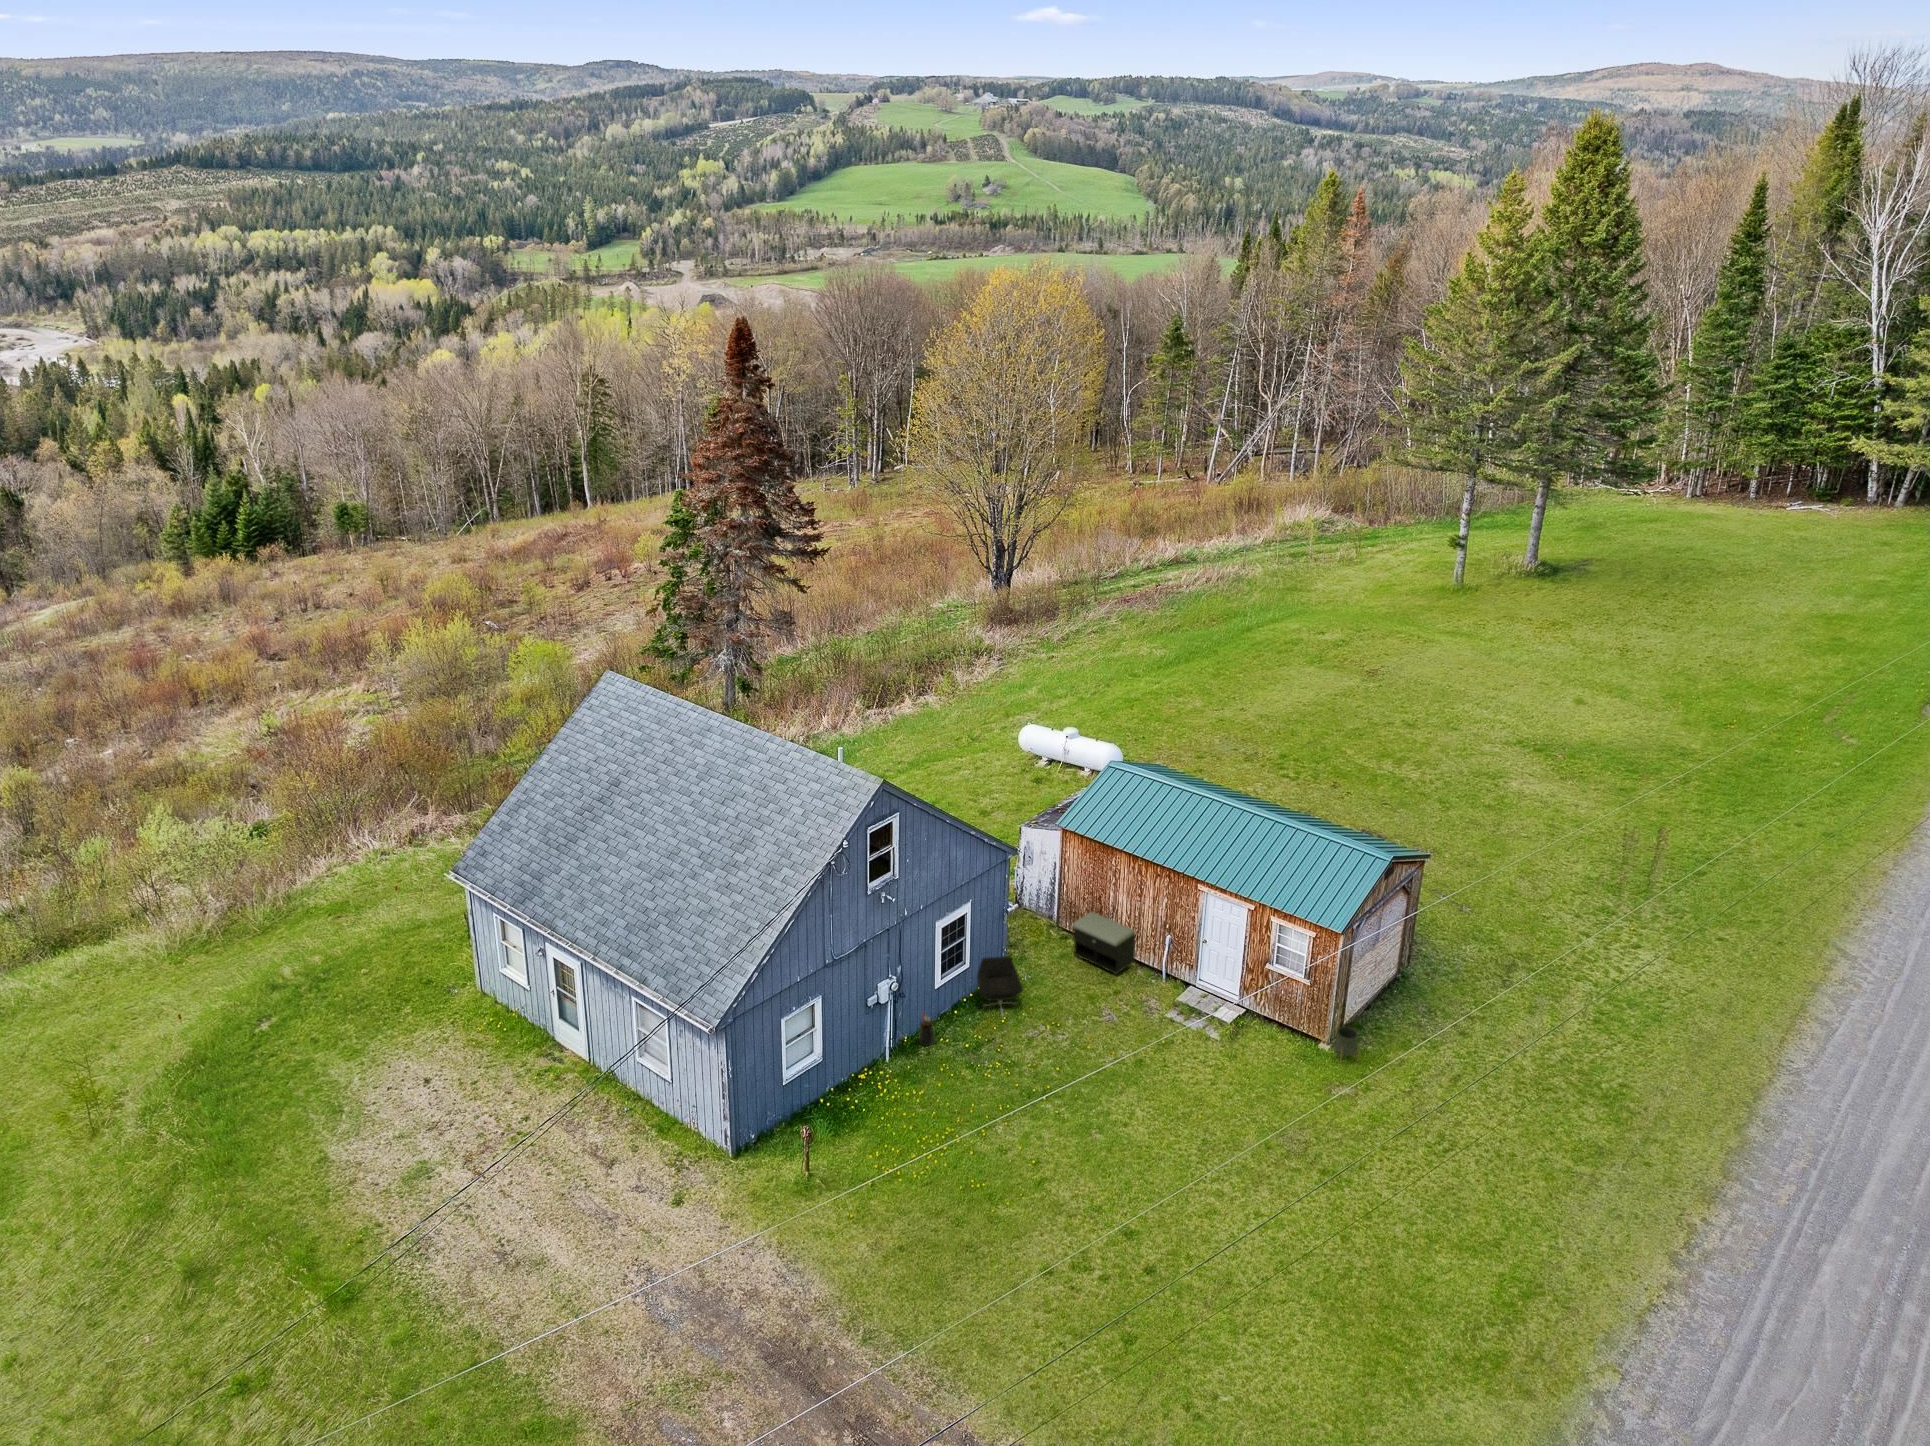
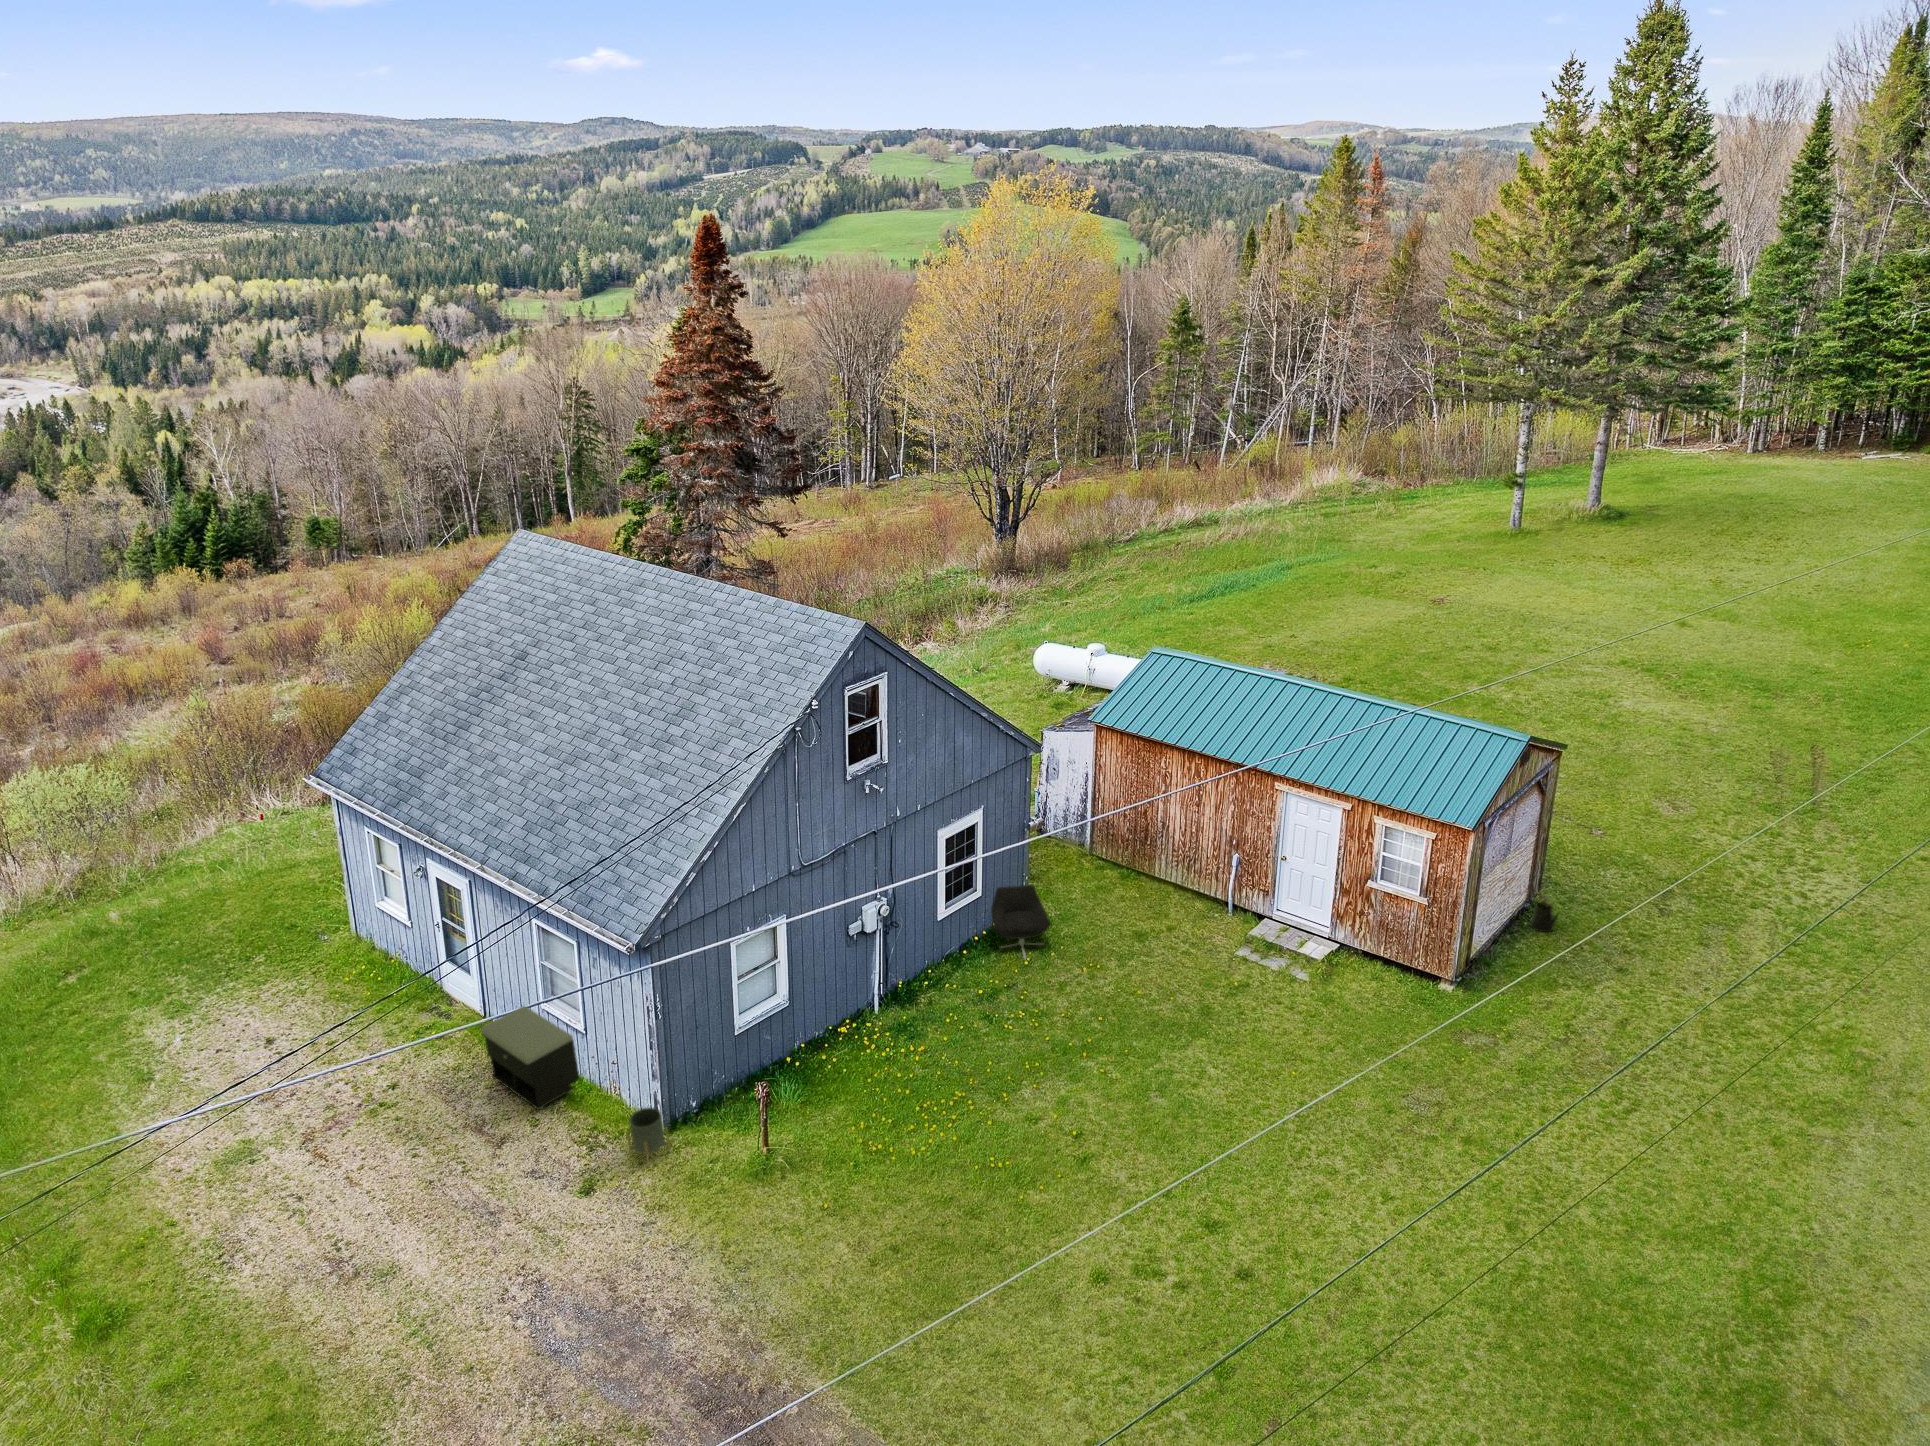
storage bench: present [1073,912,1135,974] -> present [481,1006,580,1109]
watering can: present [919,1013,936,1046] -> present [1530,892,1559,932]
planter: present [1333,1027,1360,1061] -> present [627,1107,671,1167]

